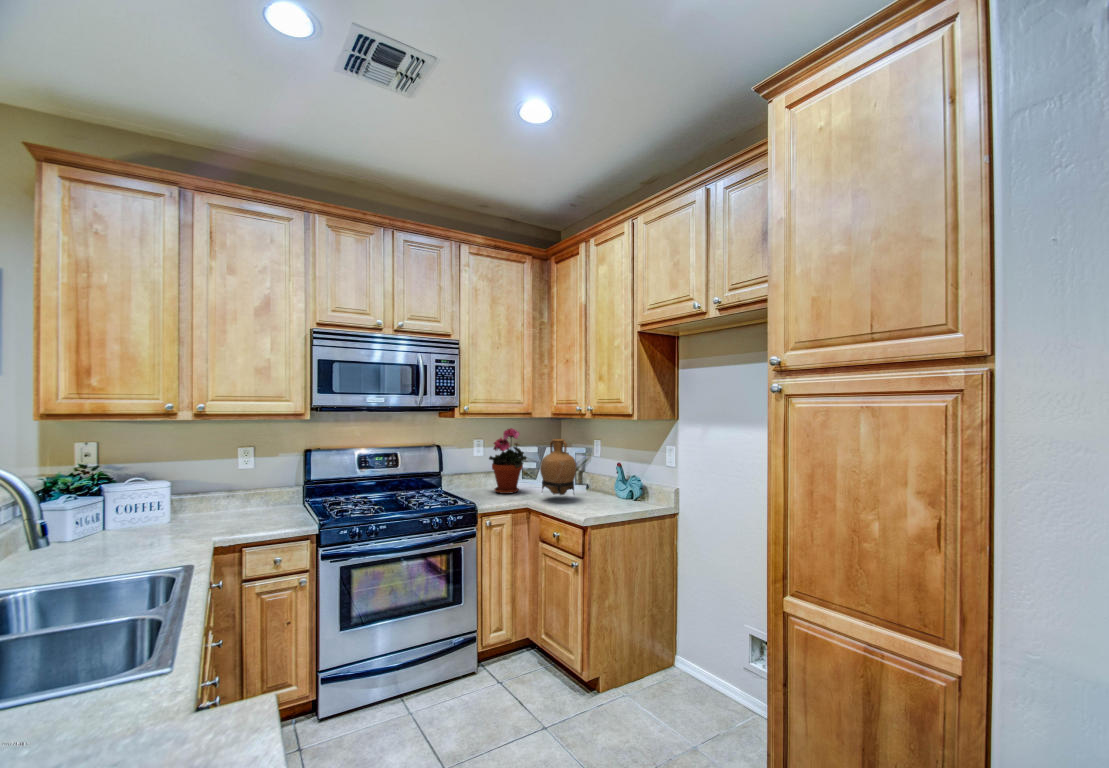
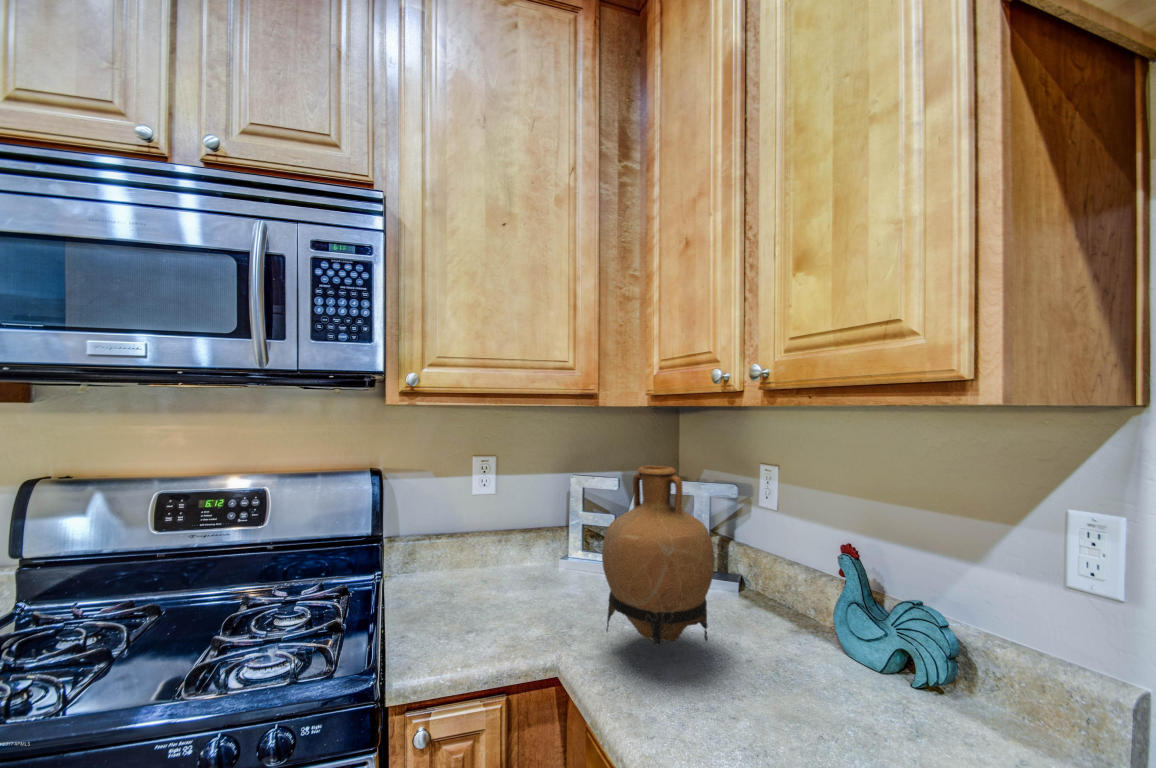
potted plant: present [489,428,526,494] -> none [490,431,580,603]

